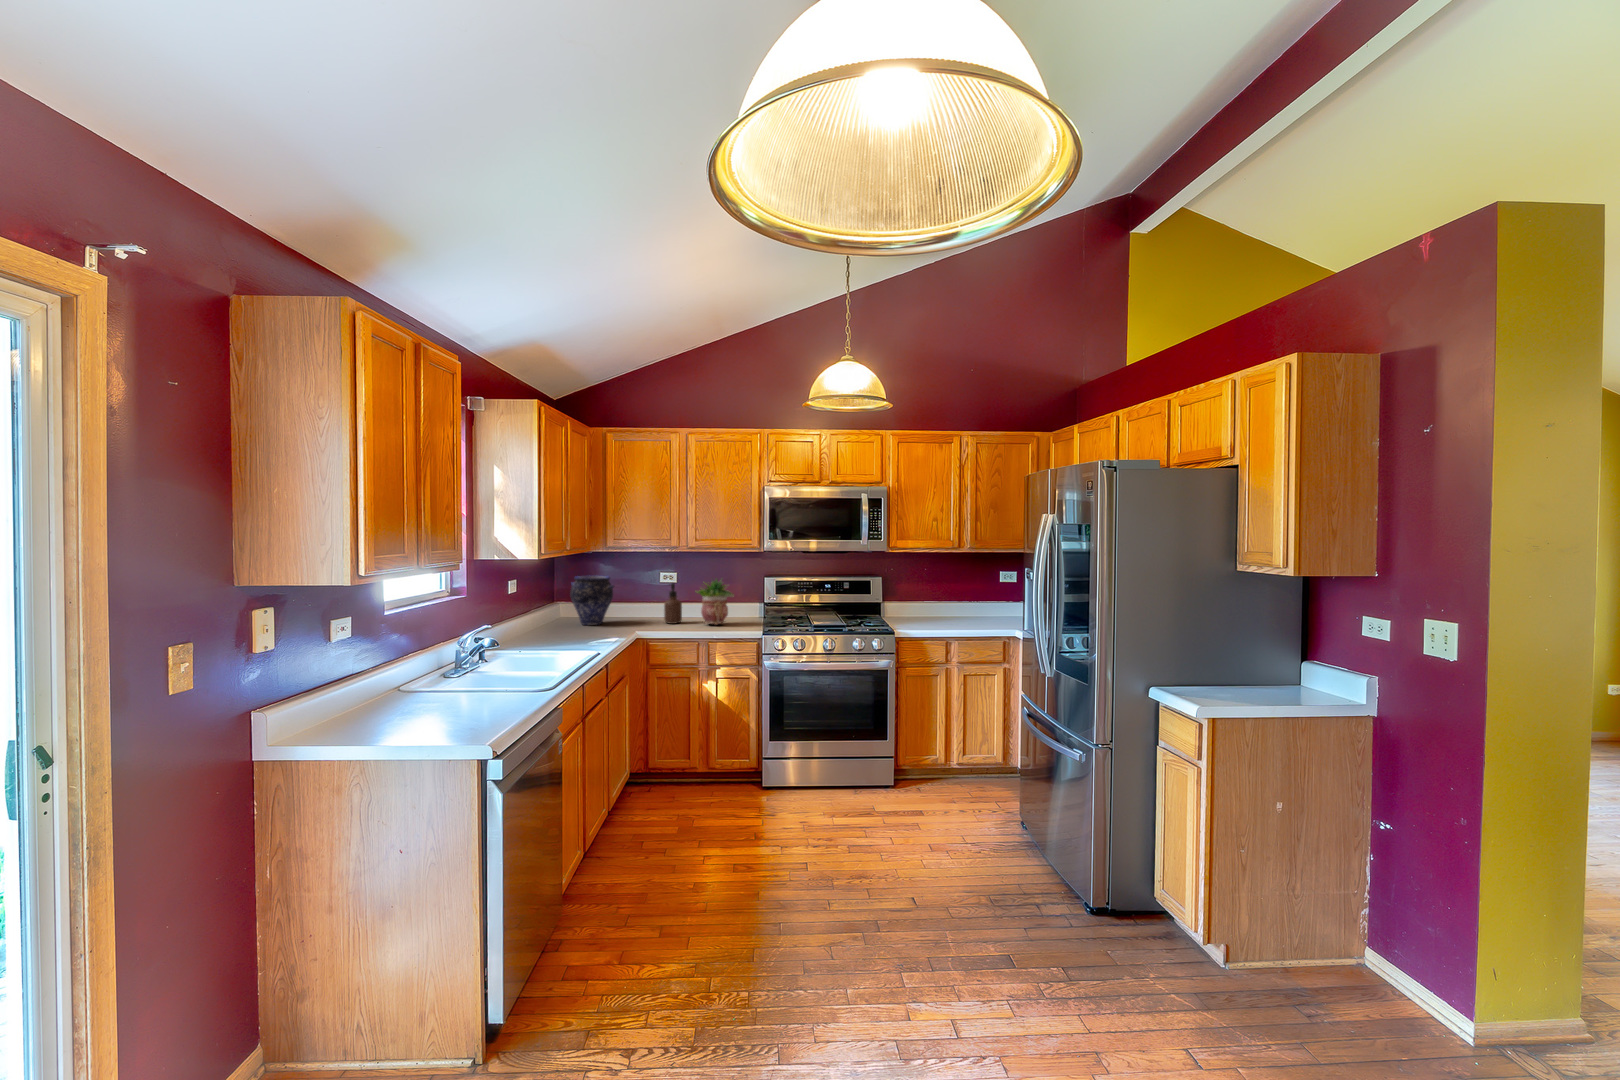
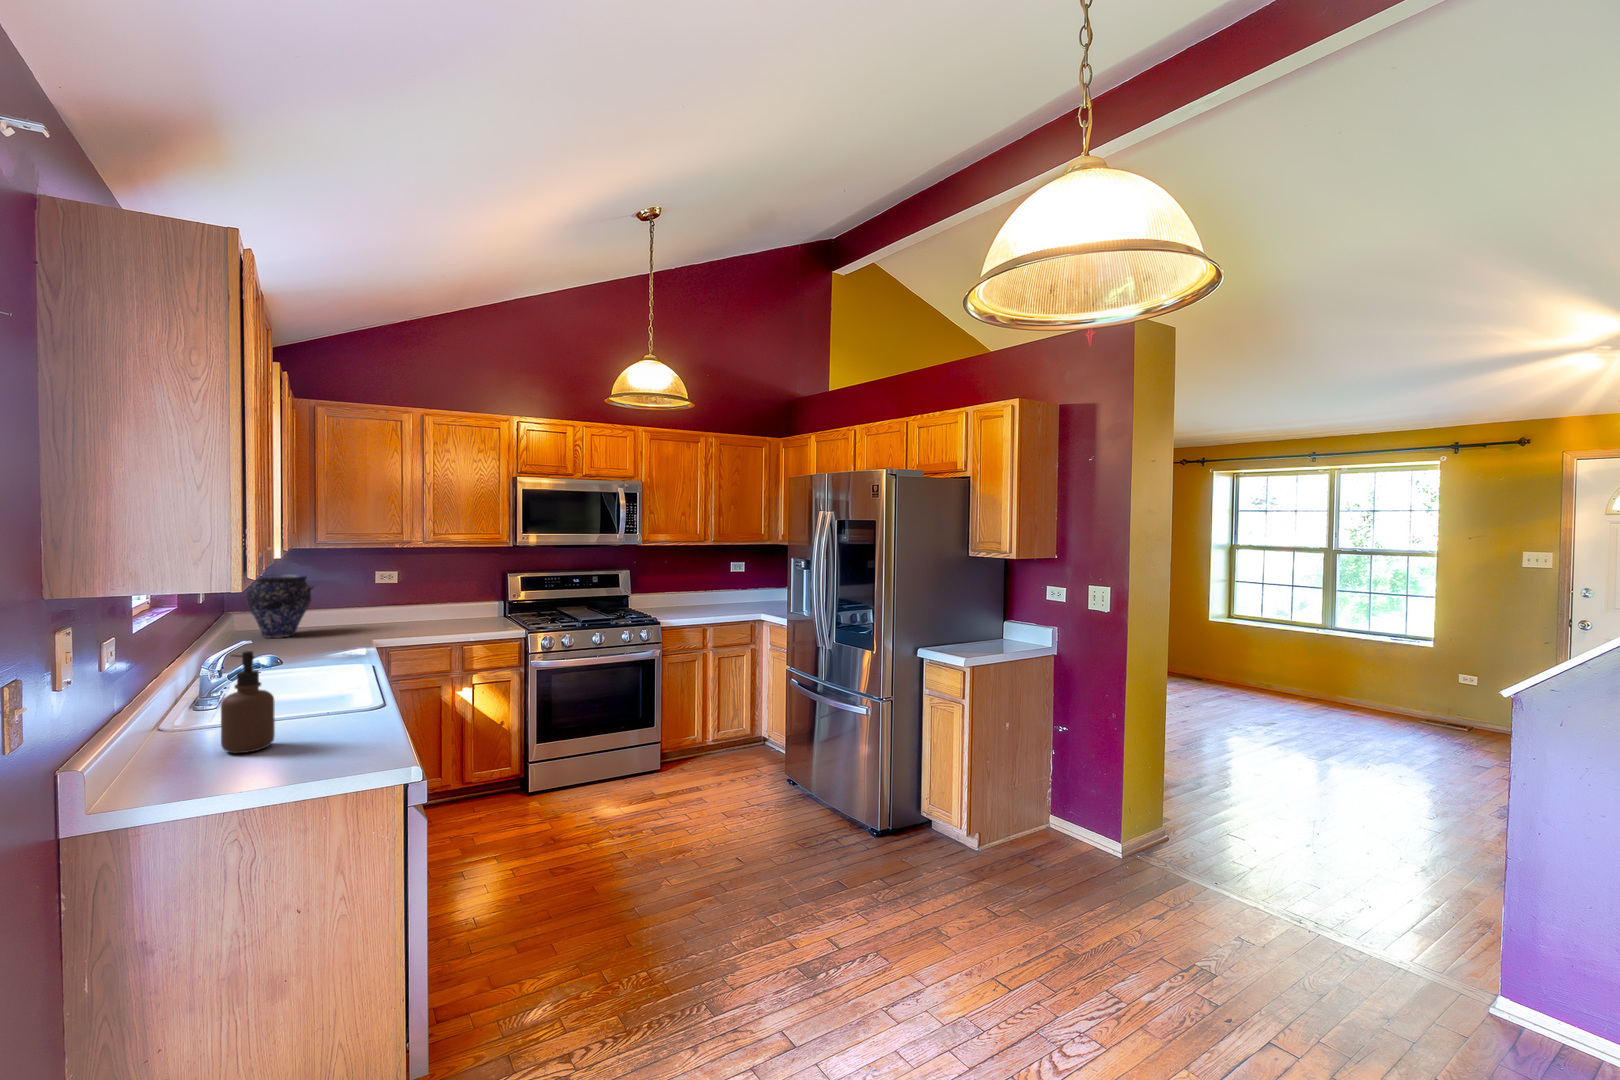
potted plant: present [697,579,734,625] -> none [430,572,481,627]
soap dispenser: present [664,583,682,624] -> present [221,651,275,753]

